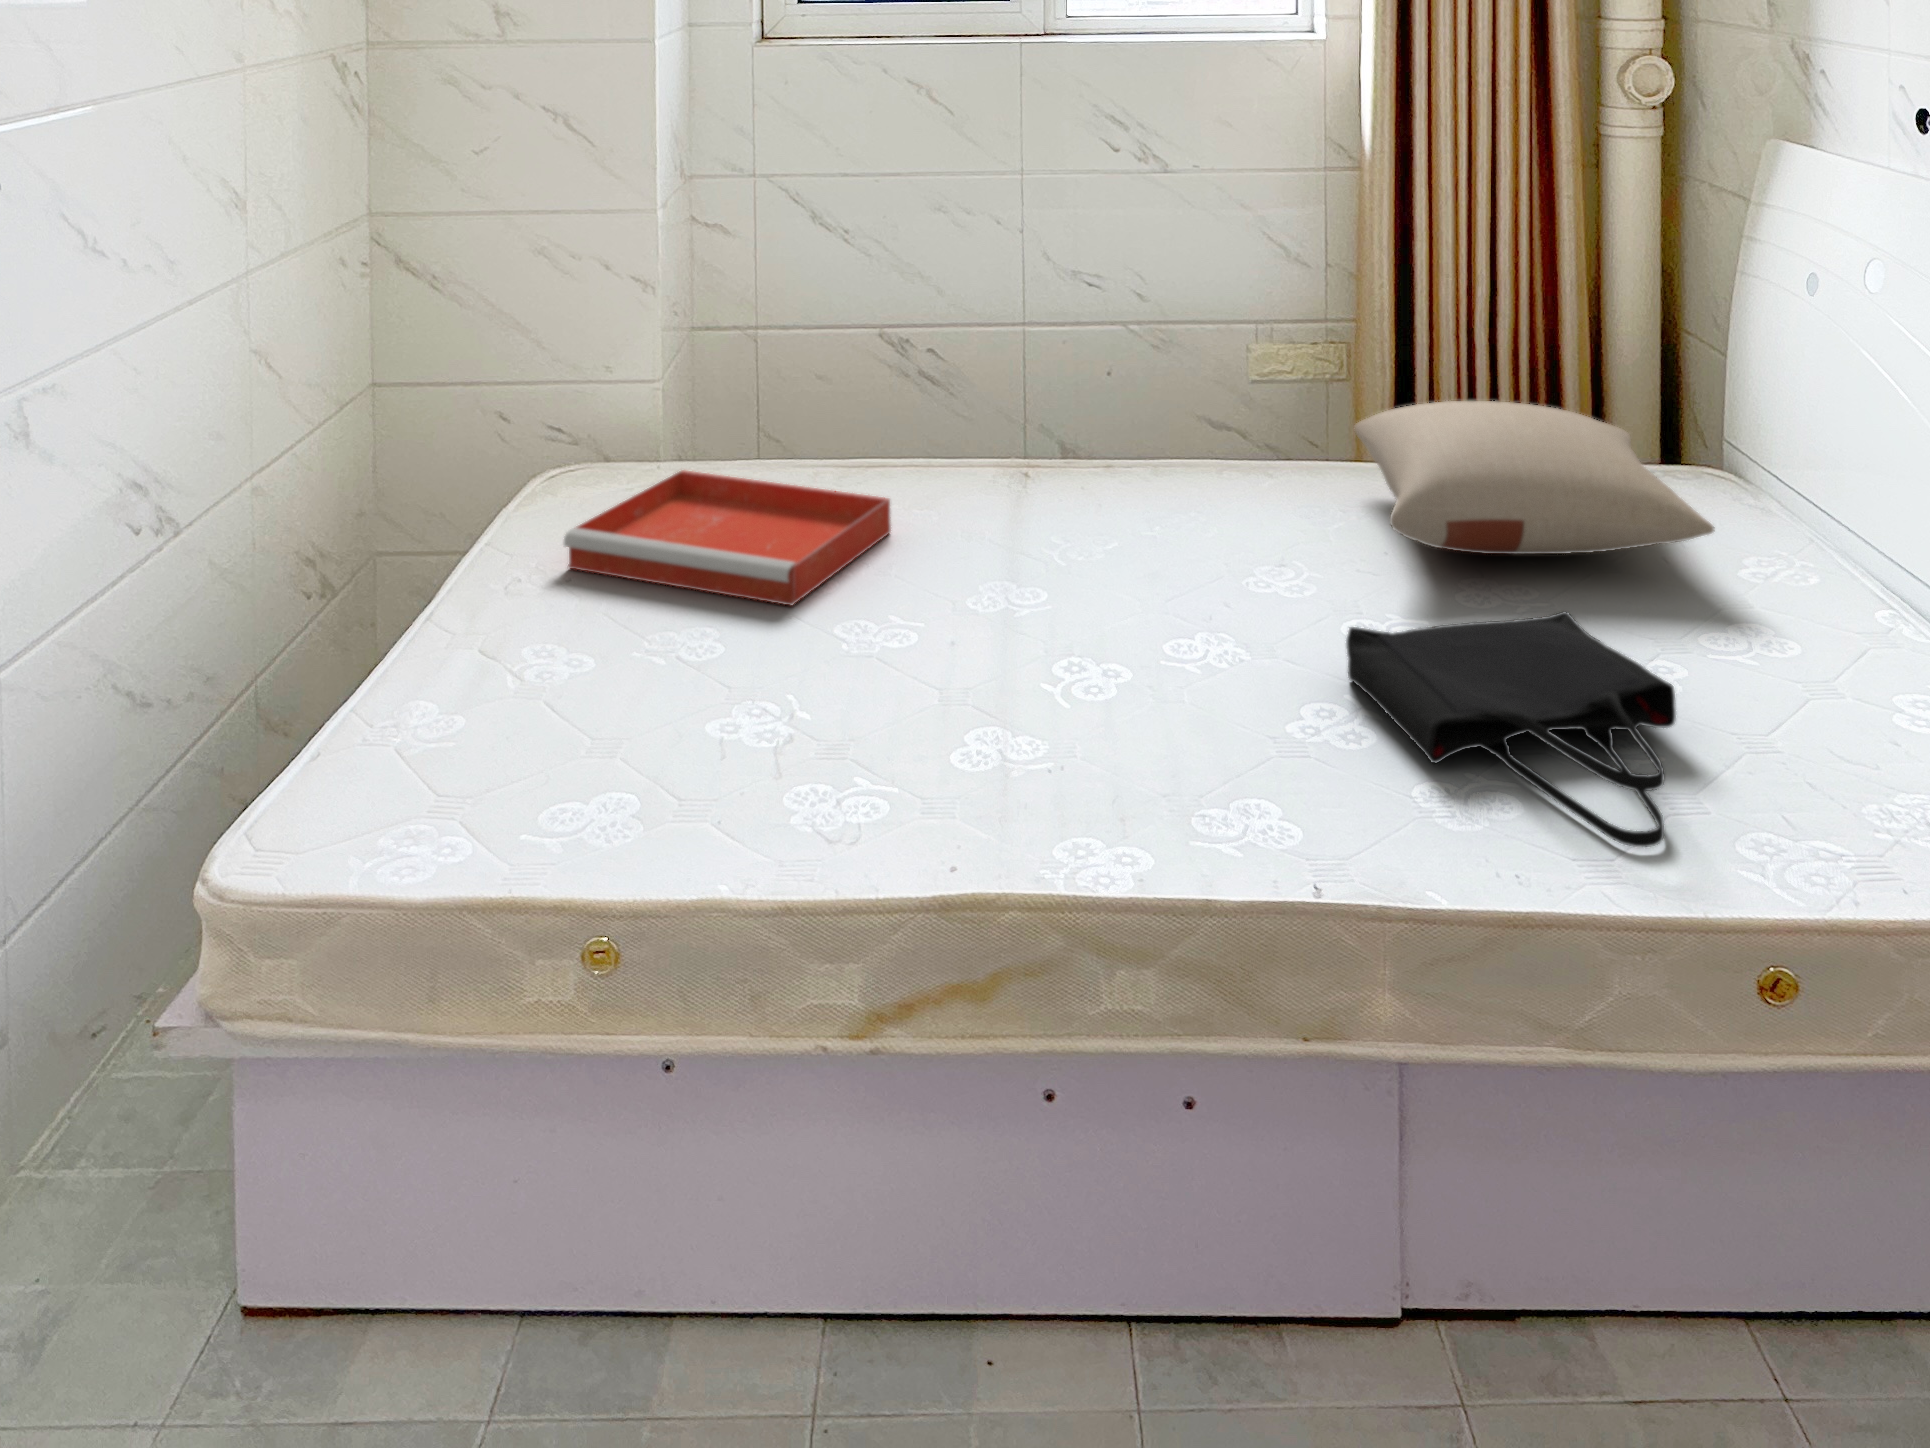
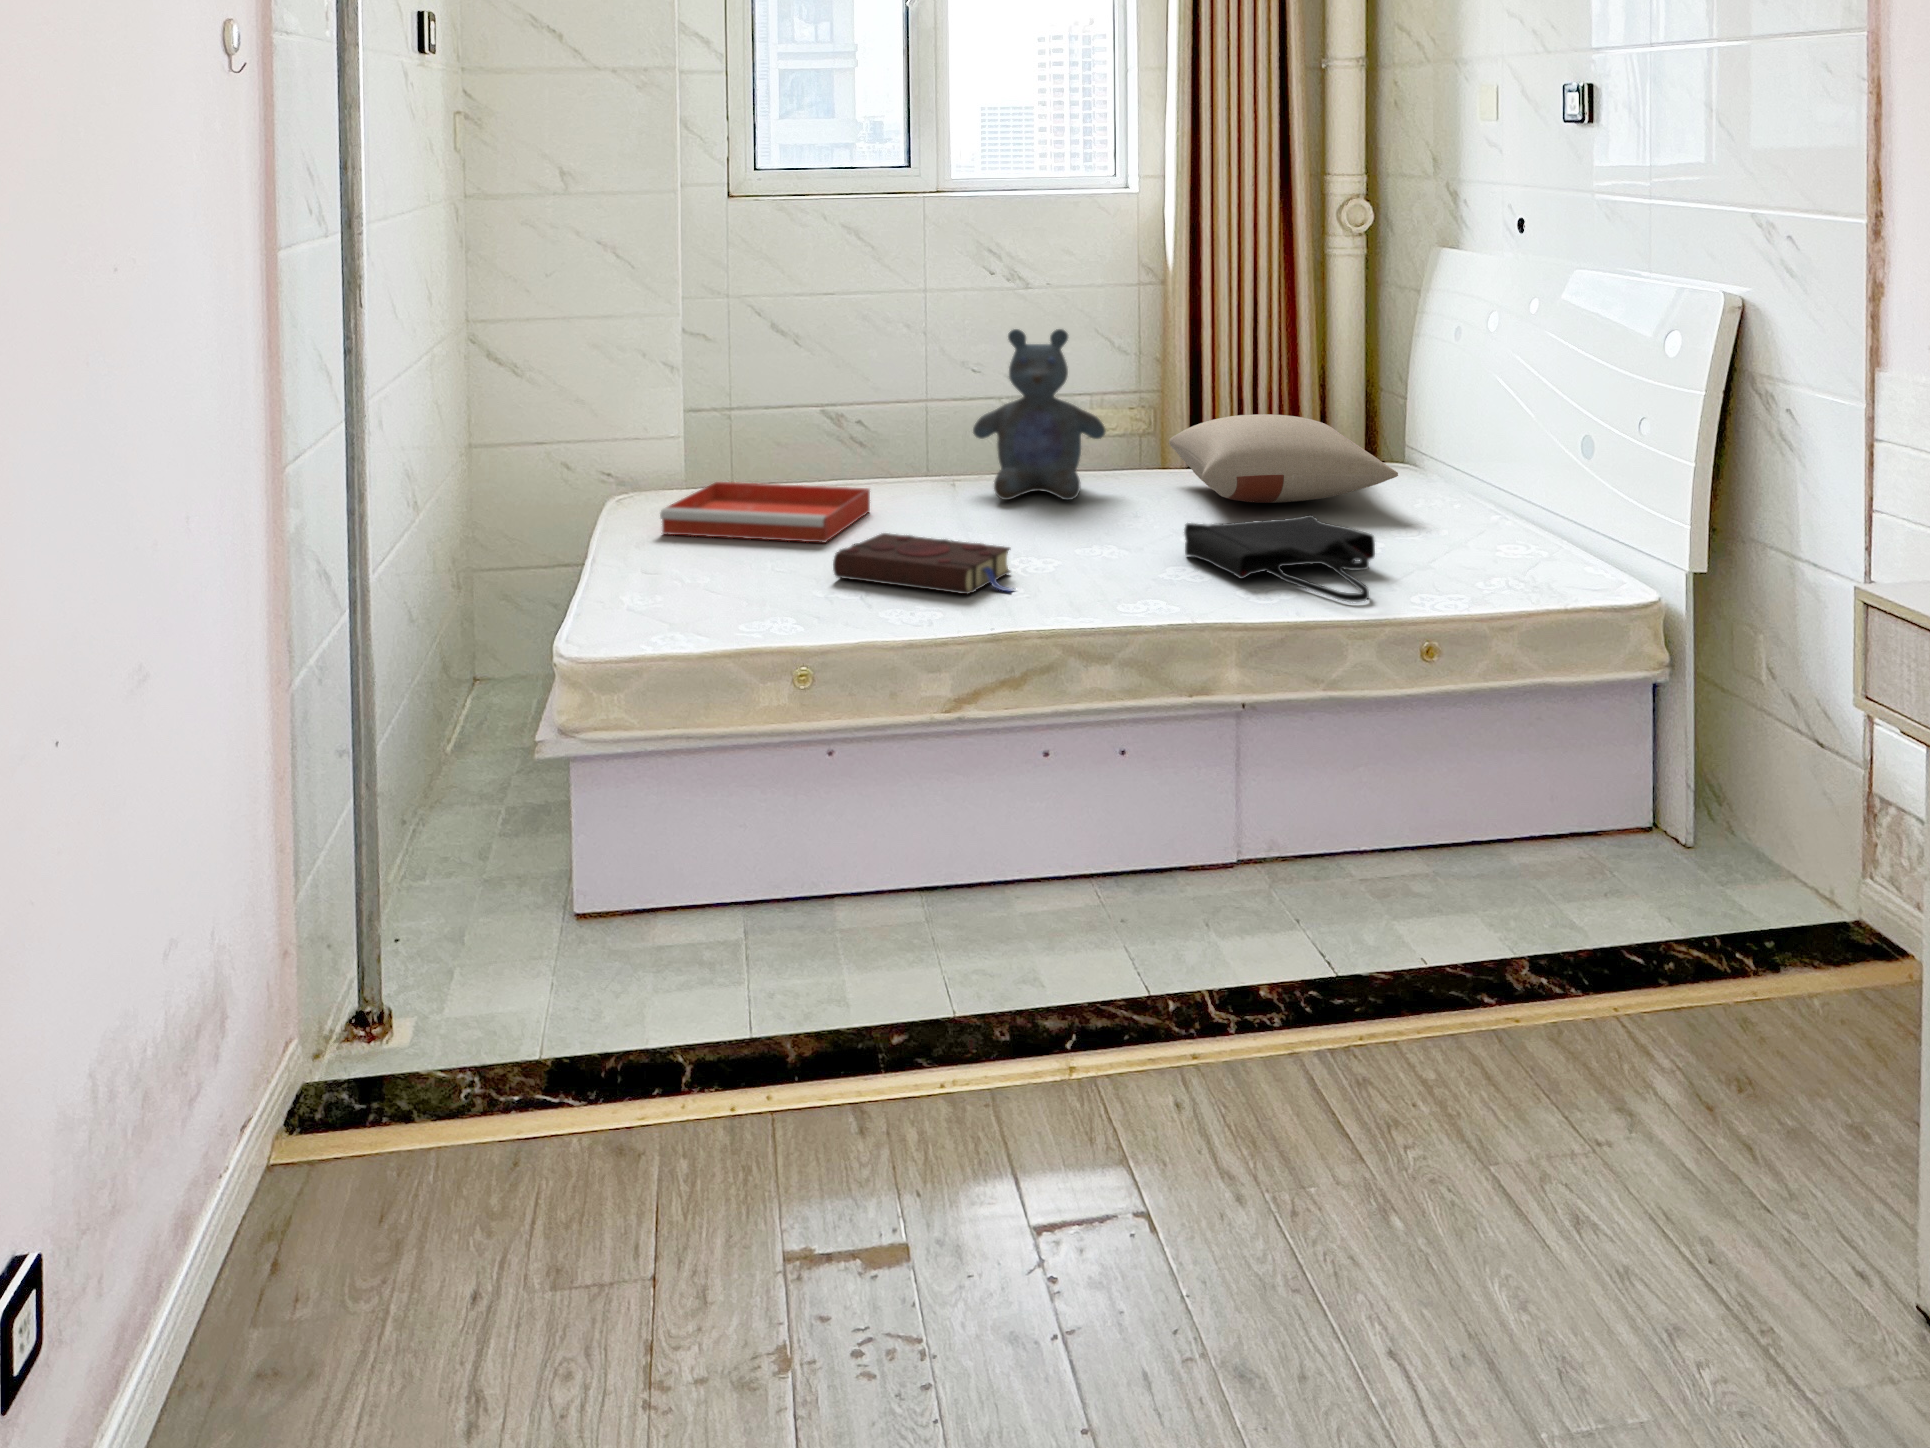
stuffed bear: none [1060,256,1255,526] -> present [973,329,1105,500]
book: none [761,611,1051,768] -> present [833,533,1014,594]

